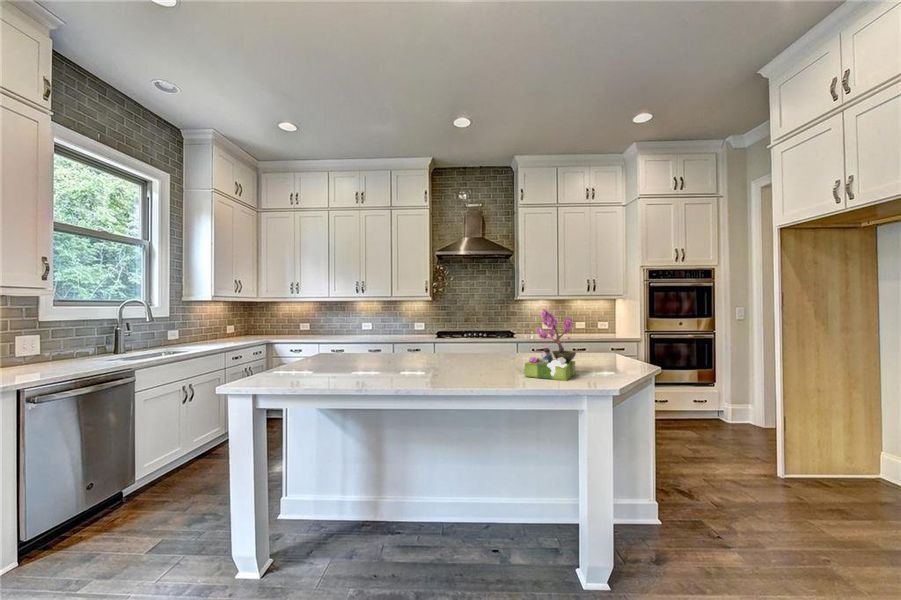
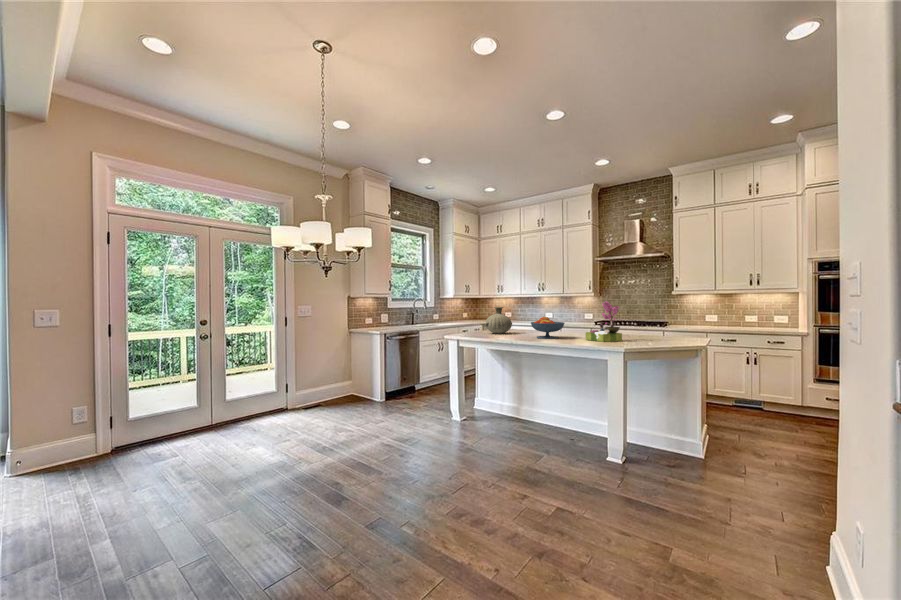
vase: none [311,319,362,370] -> present [485,307,512,334]
fruit bowl: none [422,337,482,380] -> present [531,317,565,339]

